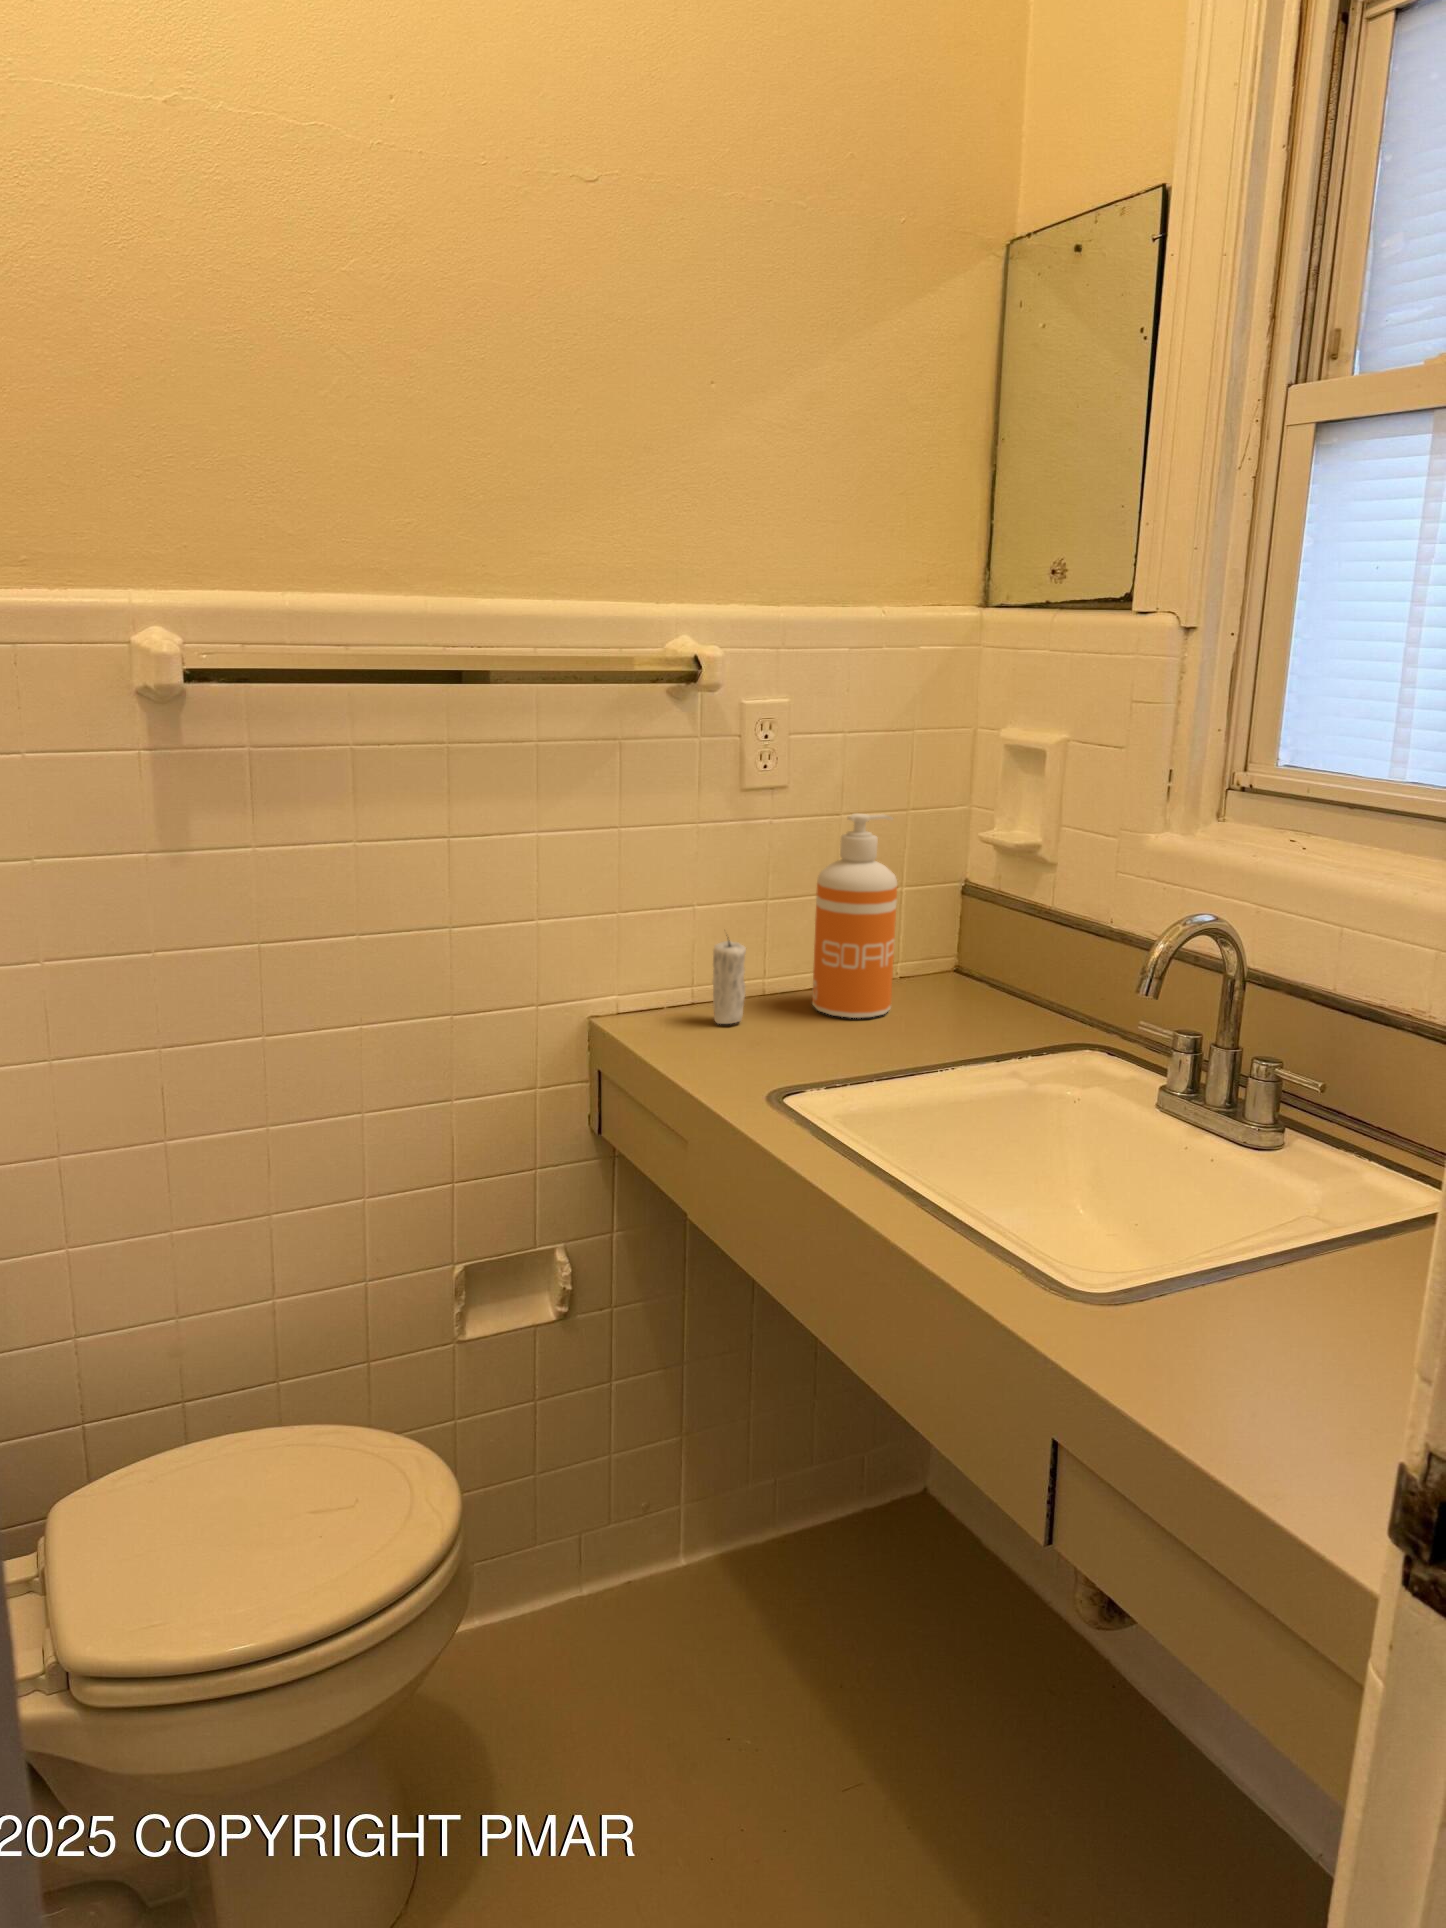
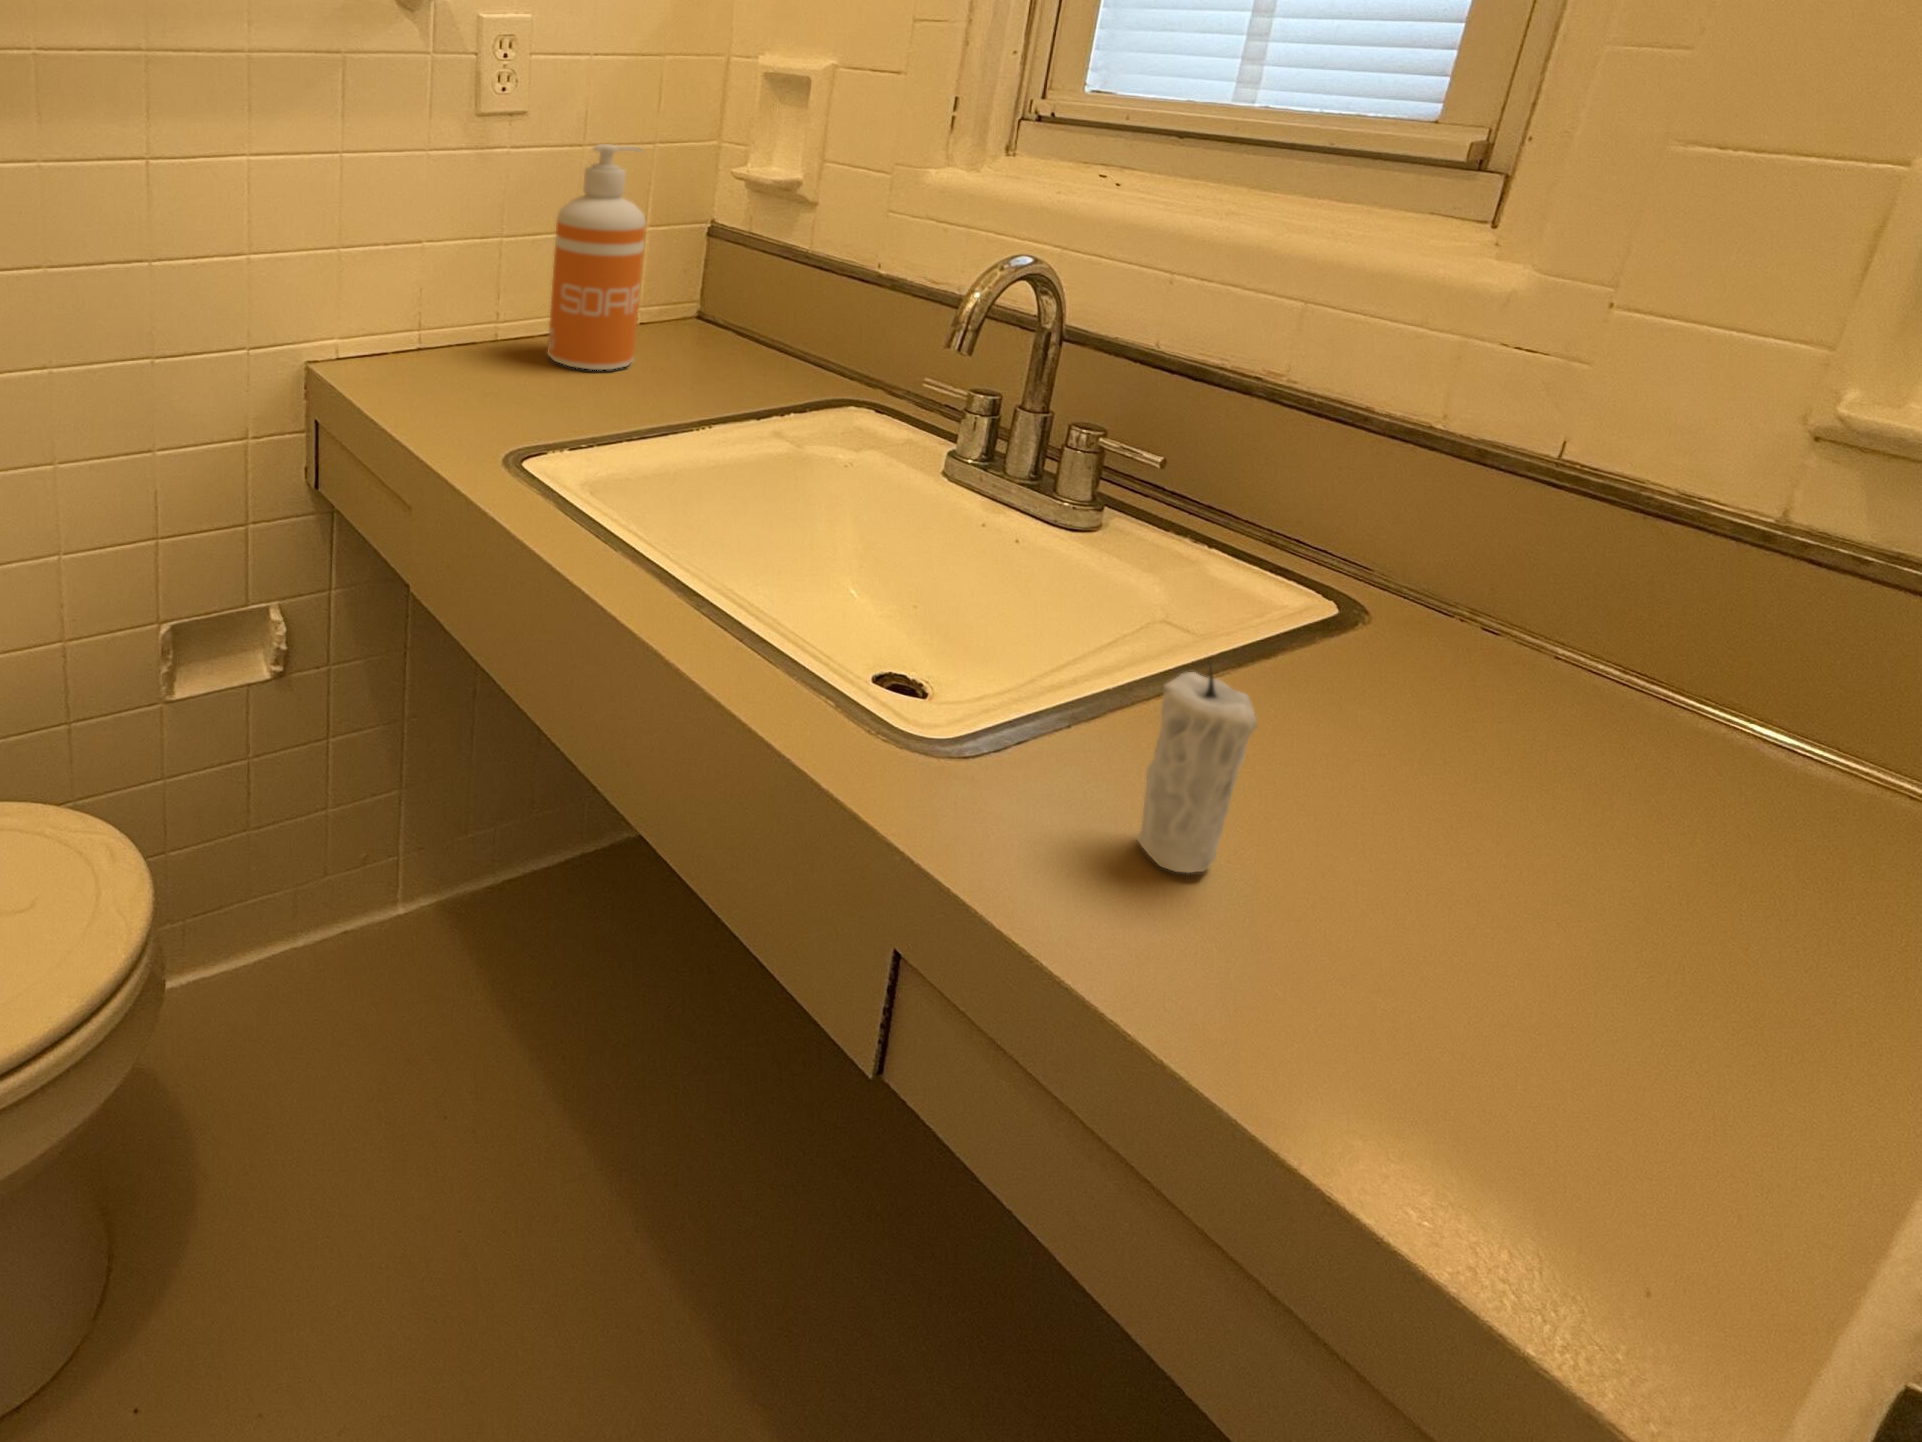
candle: present [713,940,746,1024] -> present [1137,668,1257,873]

